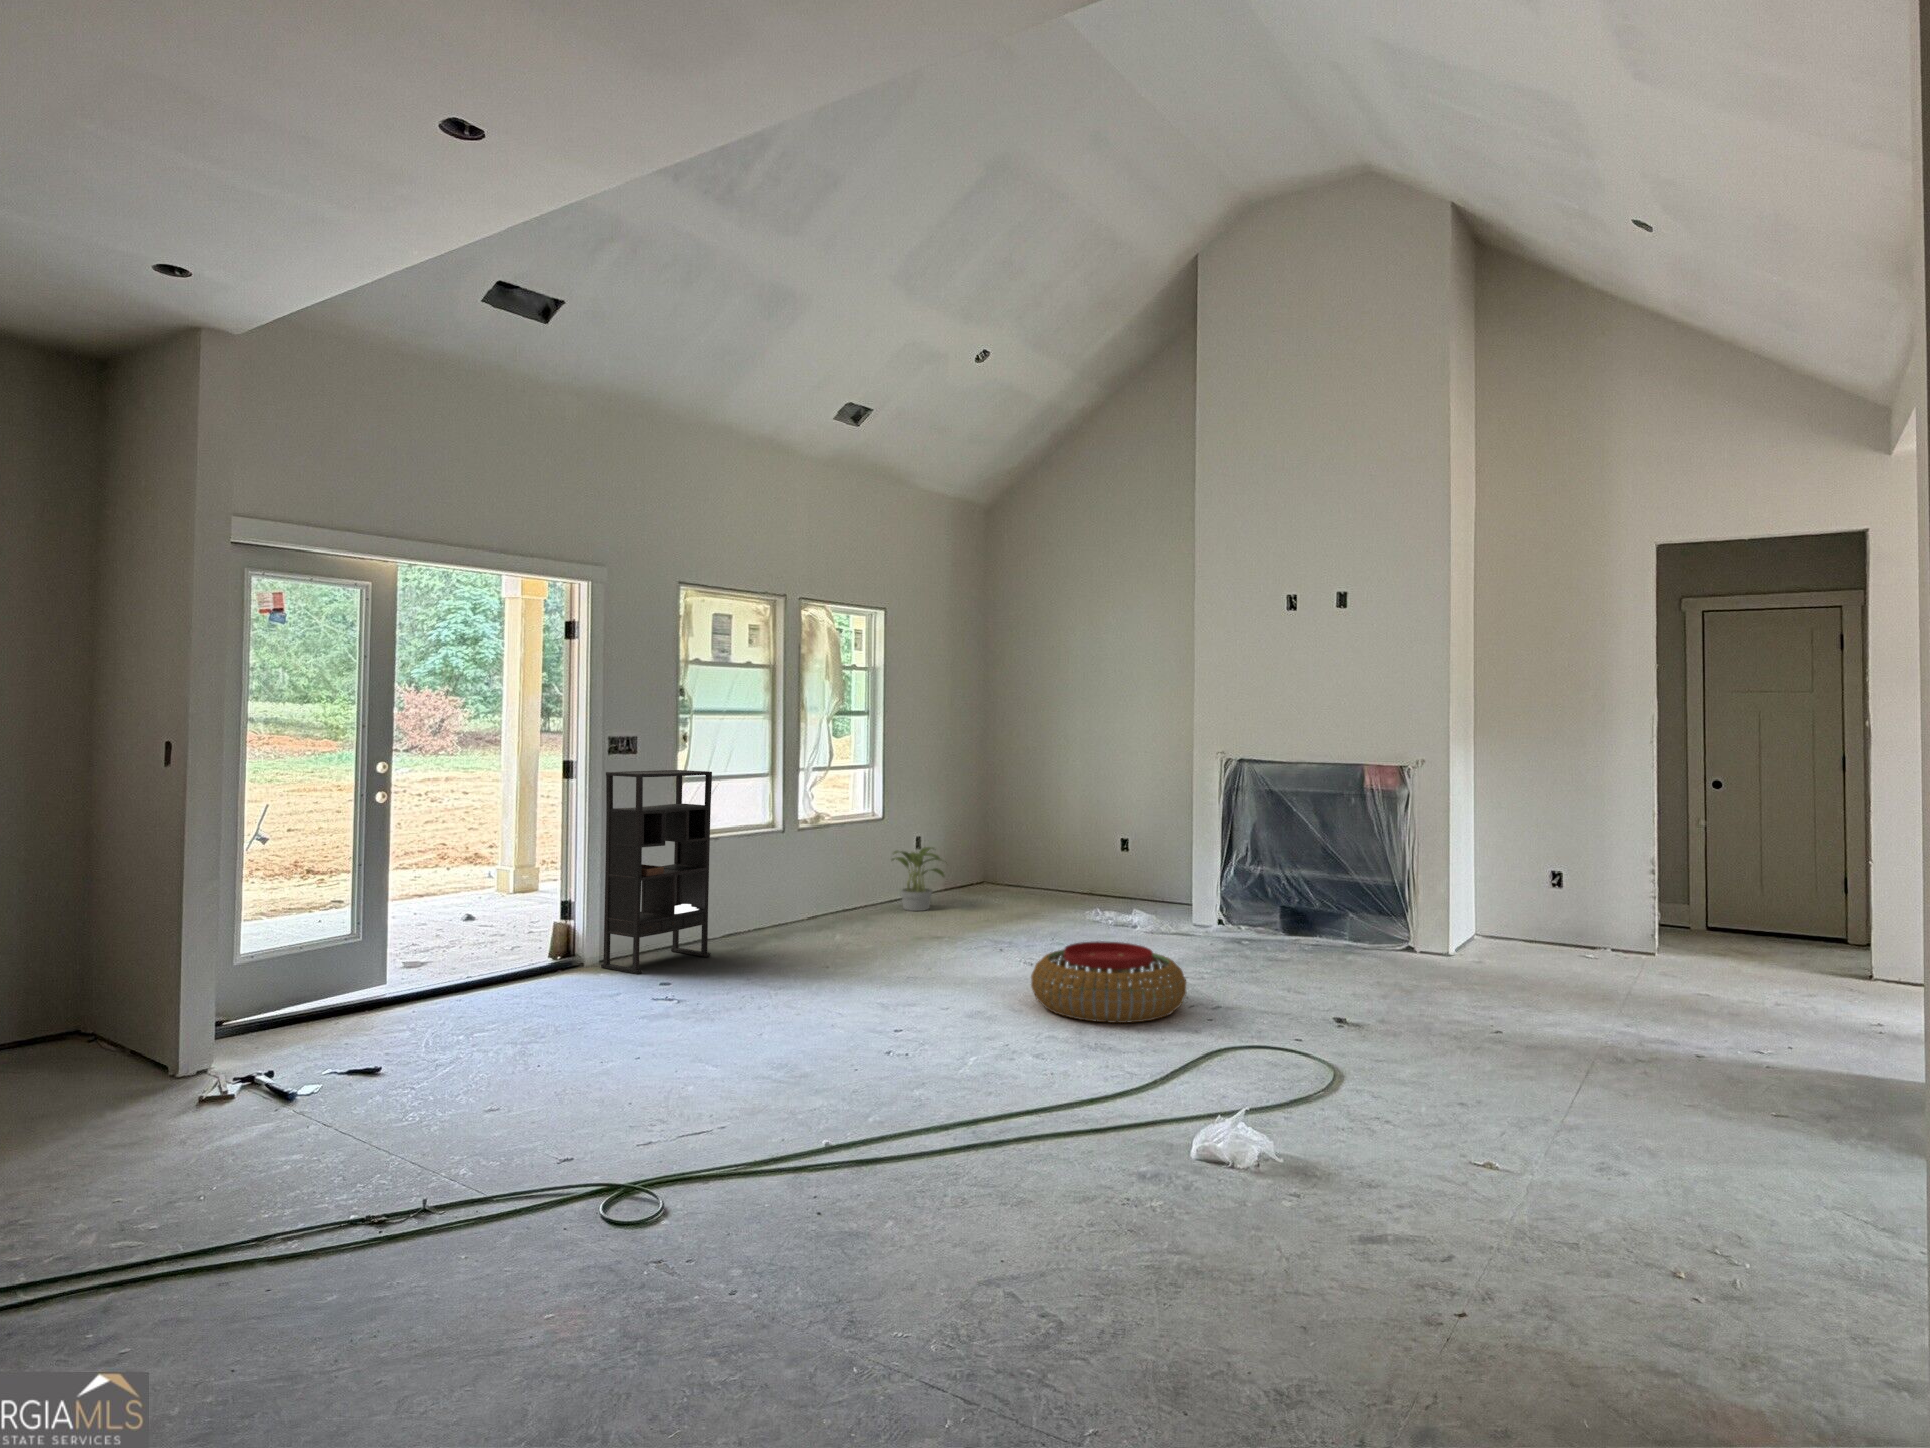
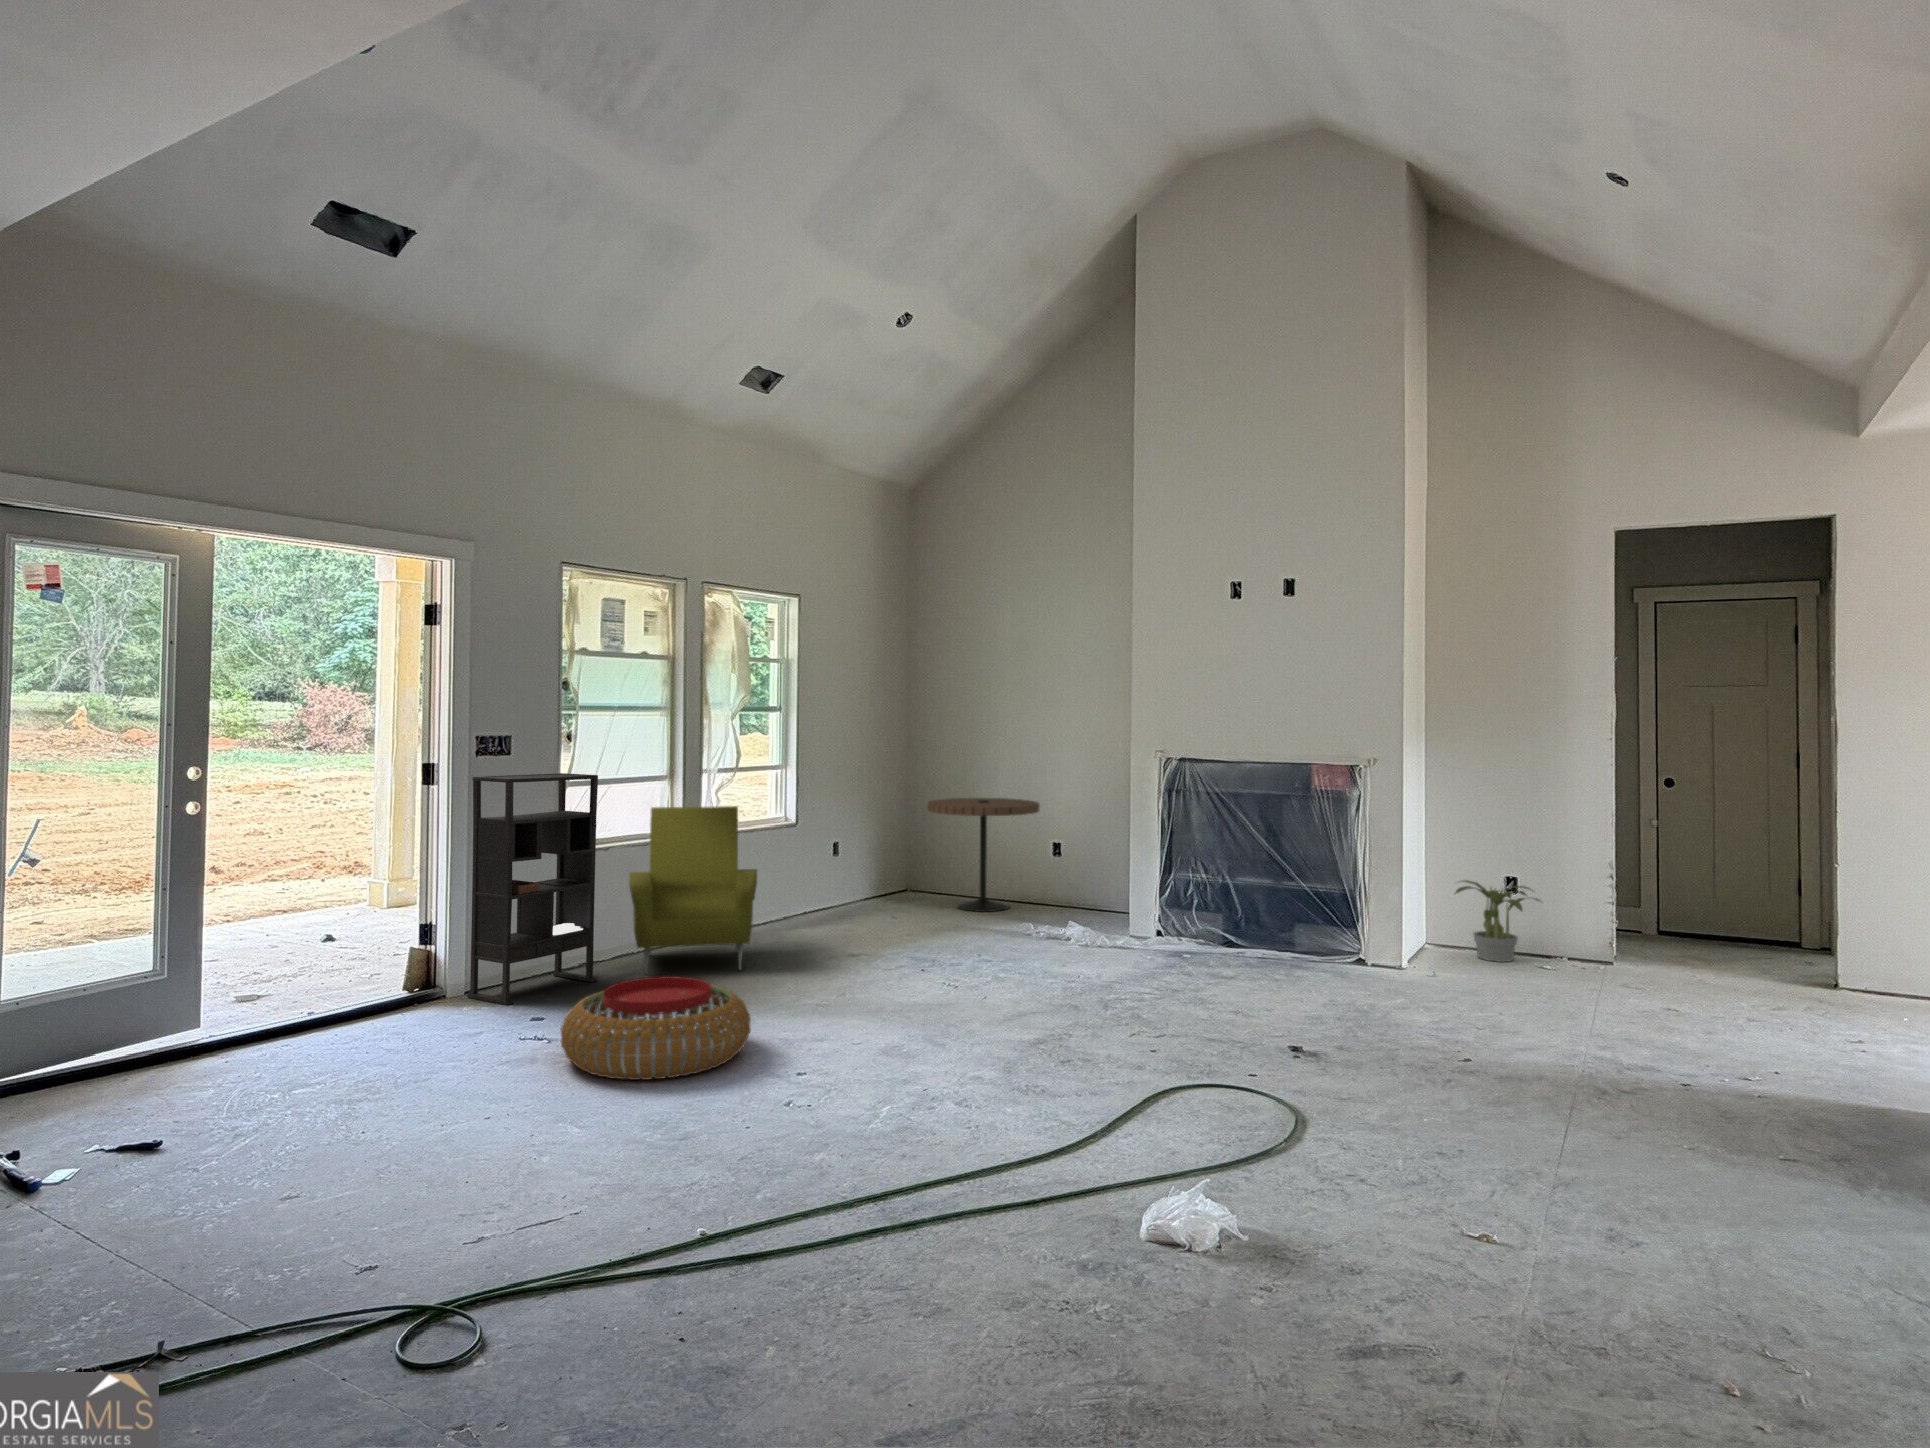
side table: none [1000,797,1106,904] -> present [927,798,1040,912]
armchair: none [734,802,850,952] -> present [629,806,757,975]
potted plant: present [892,847,944,911] -> present [1455,880,1539,962]
pouf: present [1031,941,1186,1023] -> present [561,976,751,1080]

